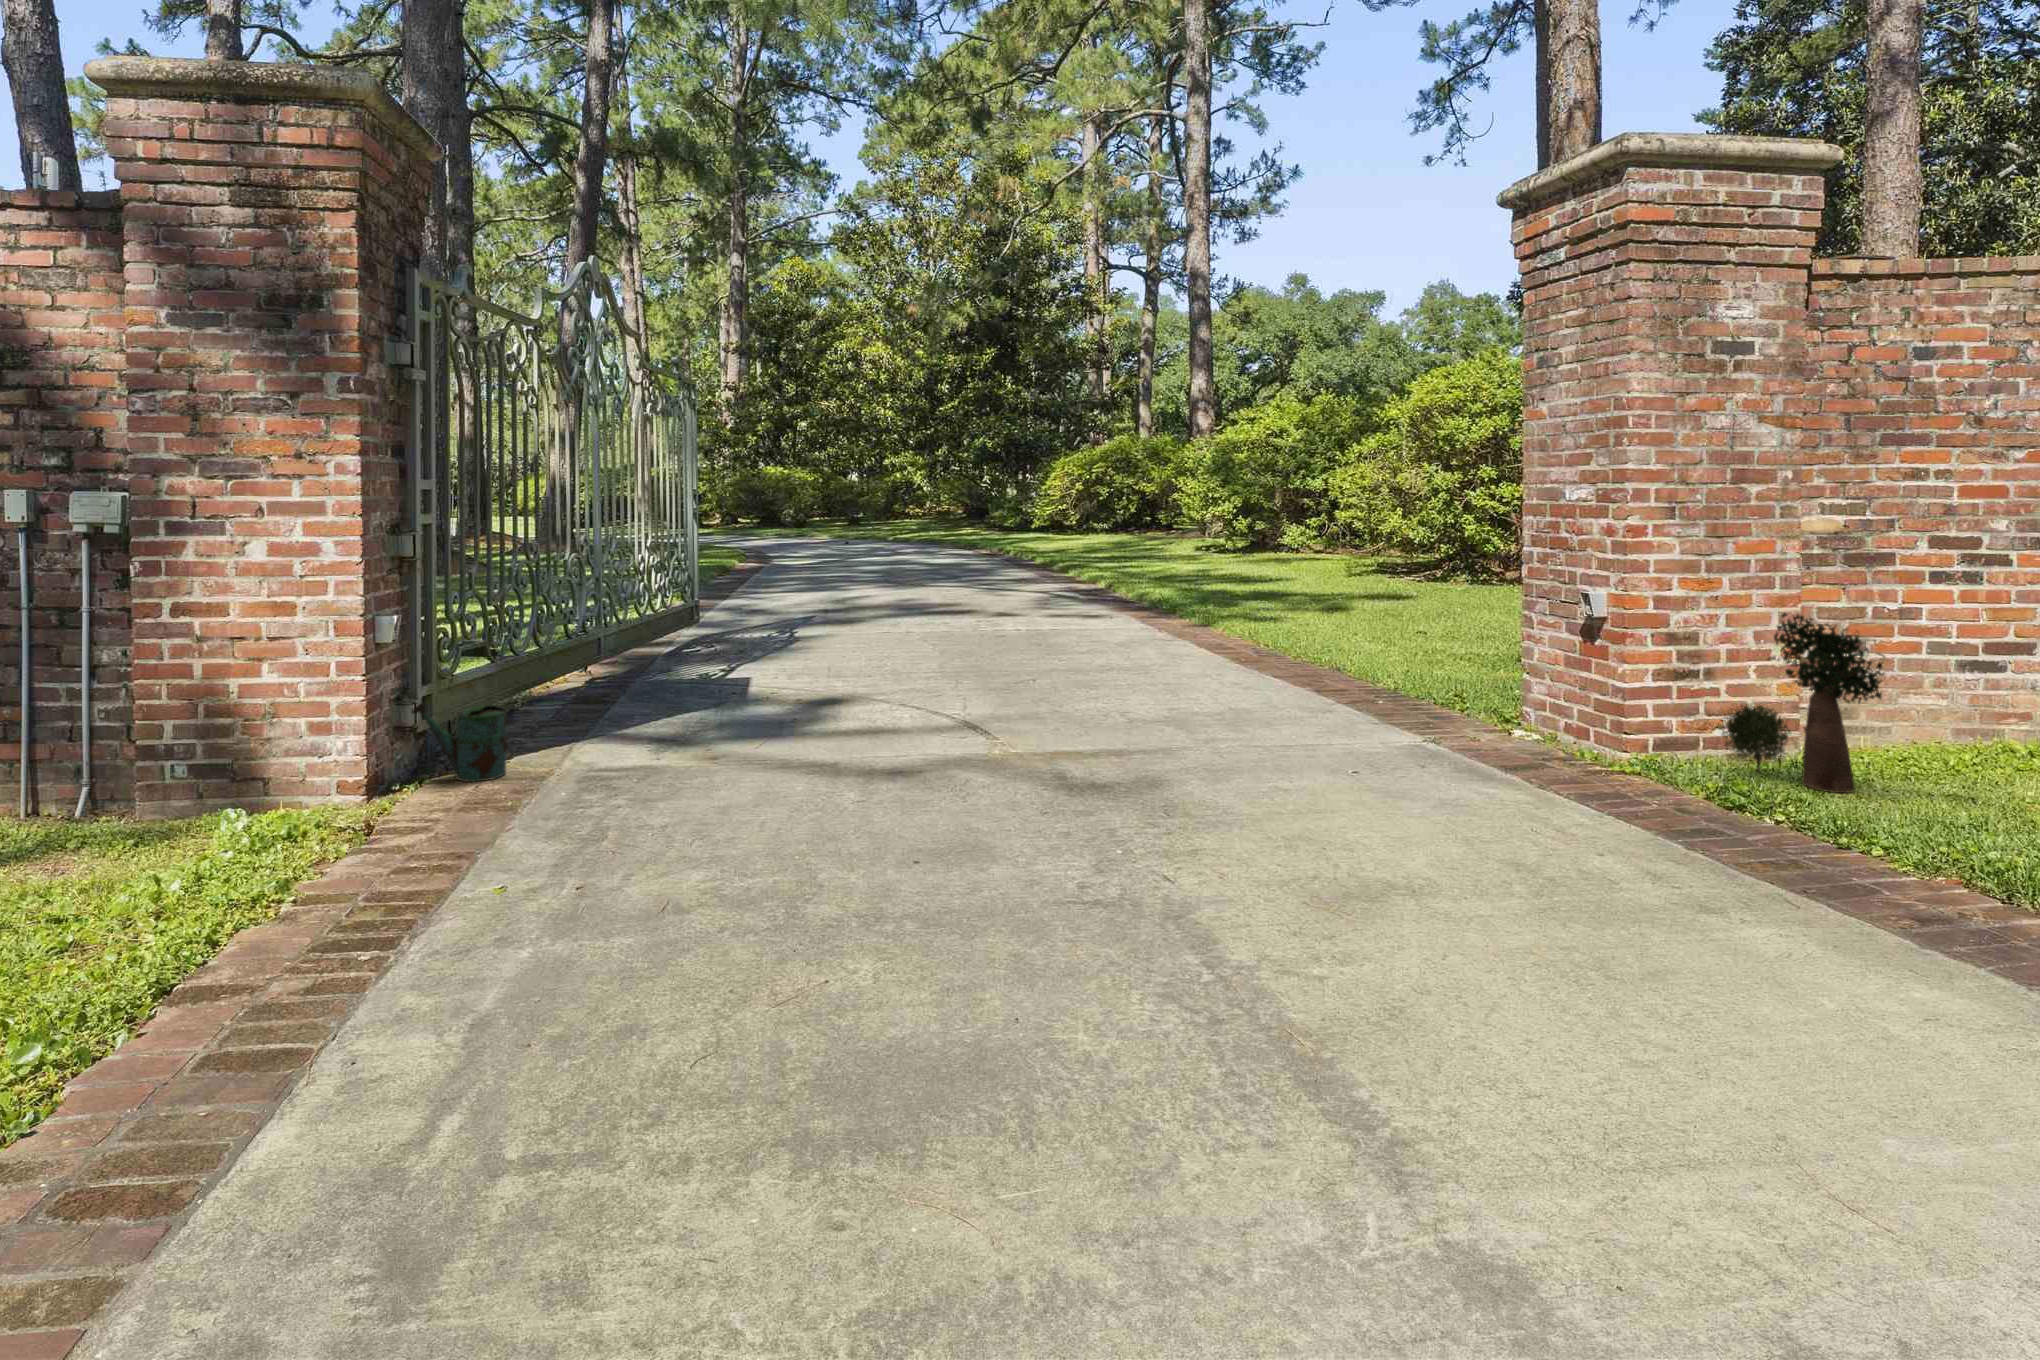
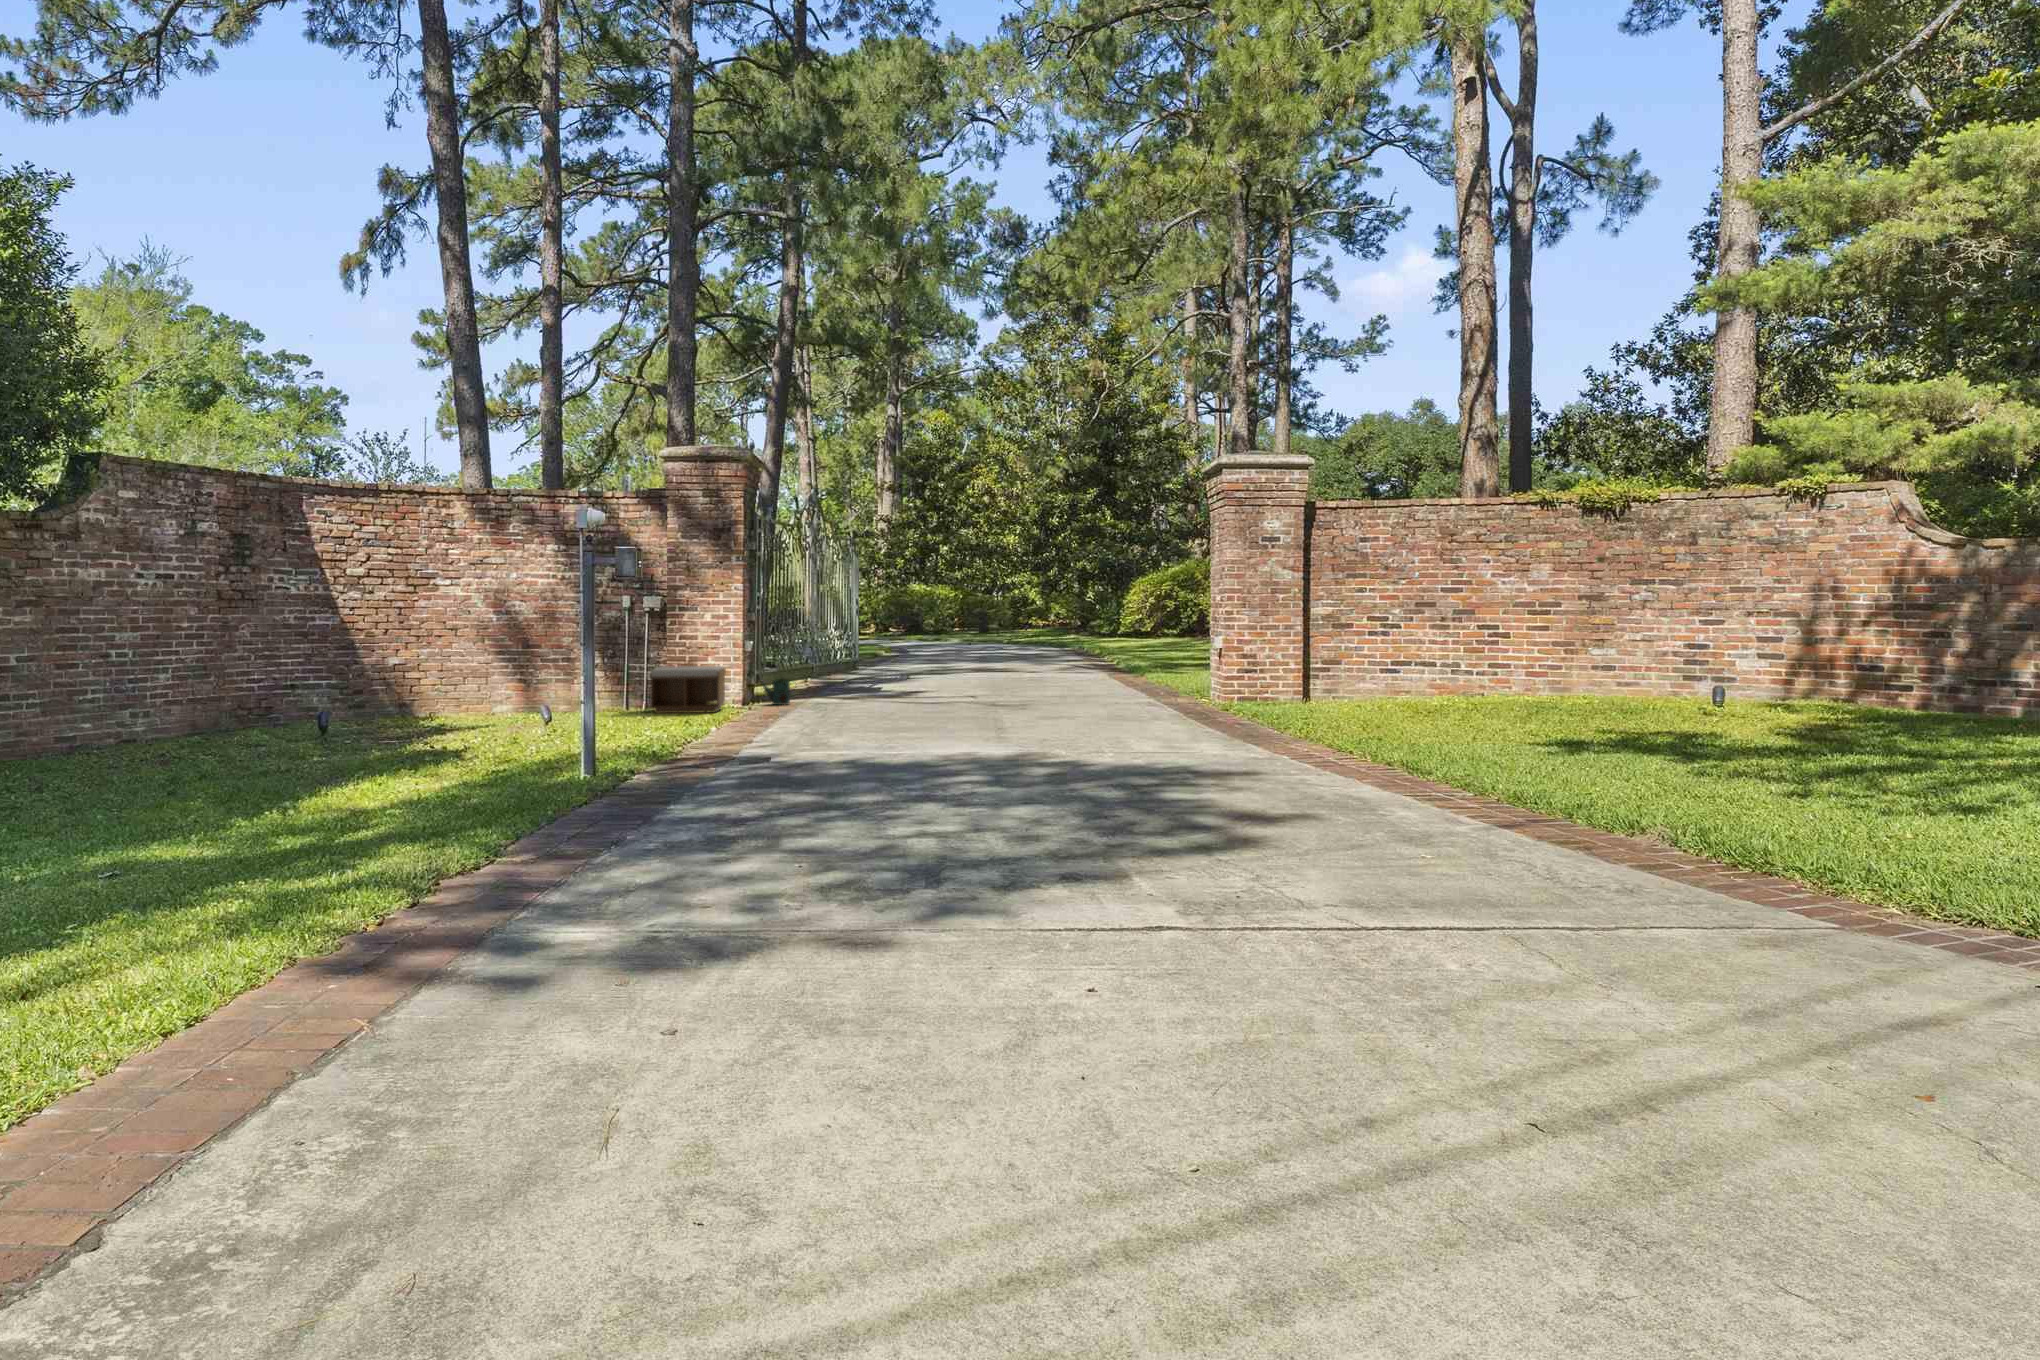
potted plant: present [1722,613,1885,793] -> none [1255,645,1304,712]
bench: none [27,691,306,851] -> present [650,666,726,713]

